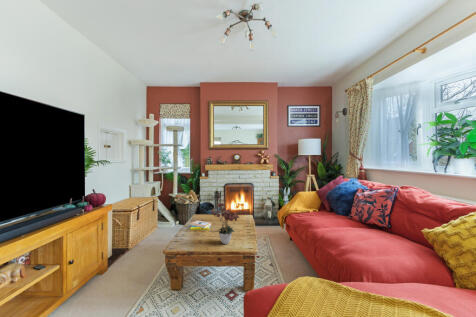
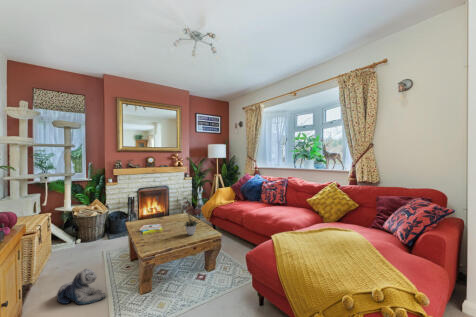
plush toy: none [116,252,143,285] -> present [57,269,105,305]

